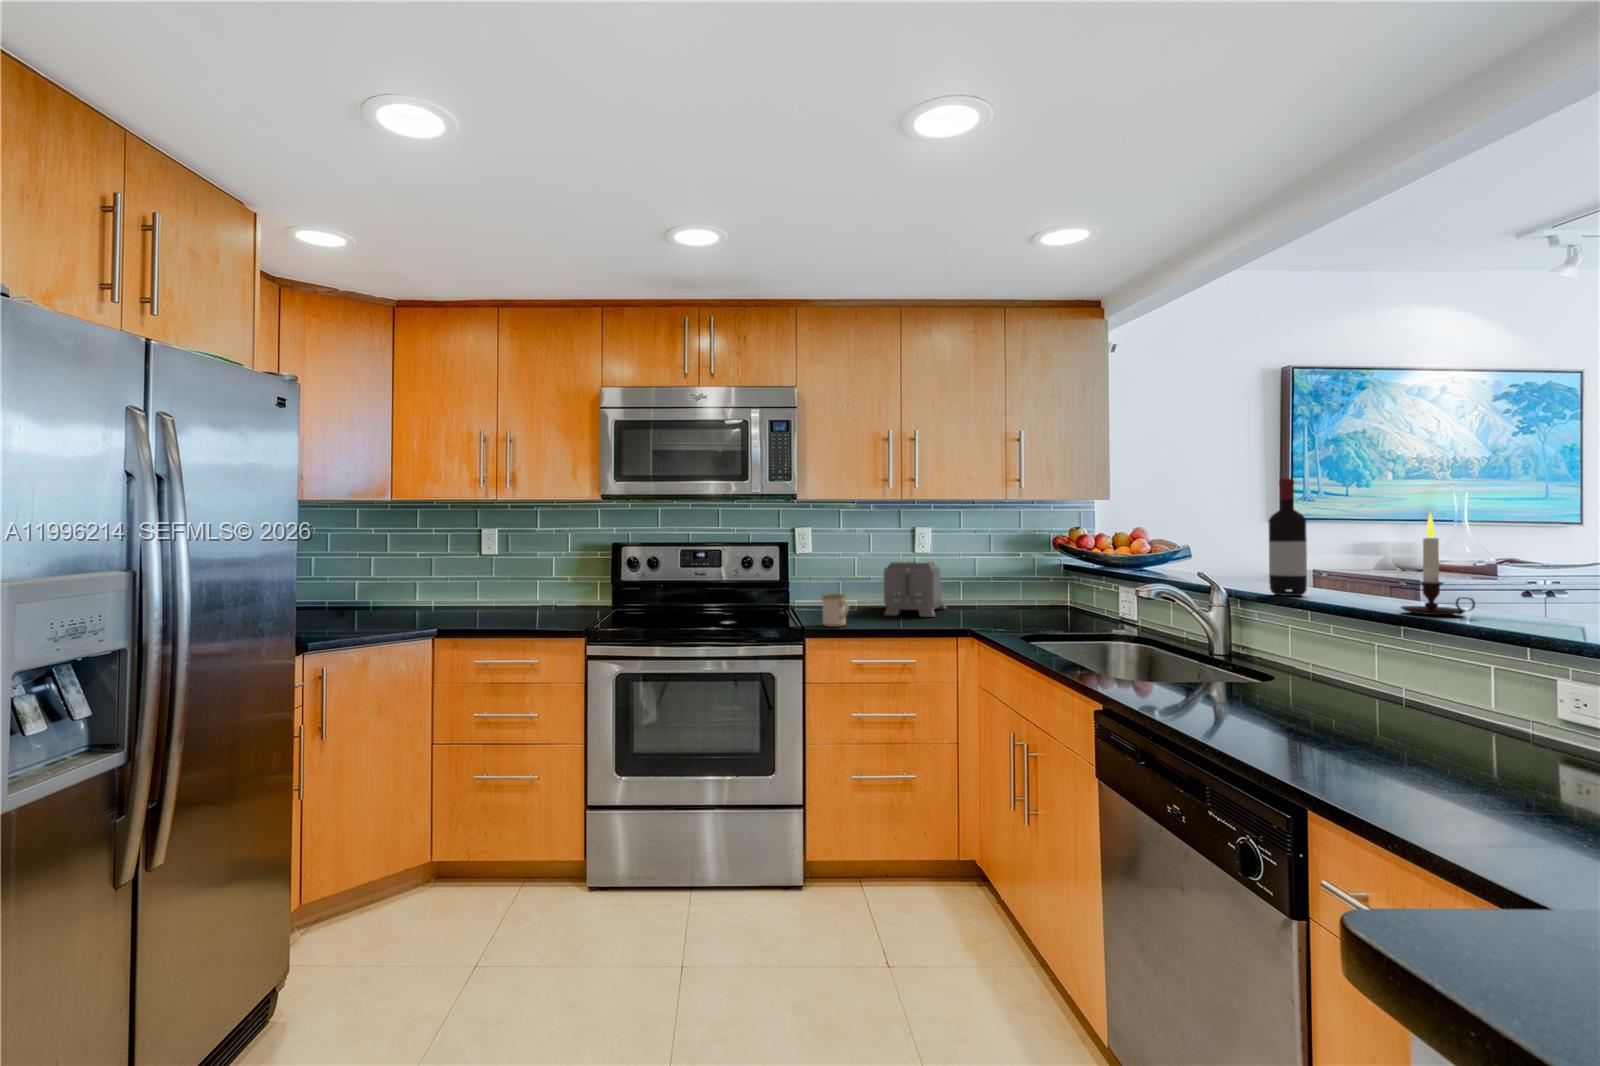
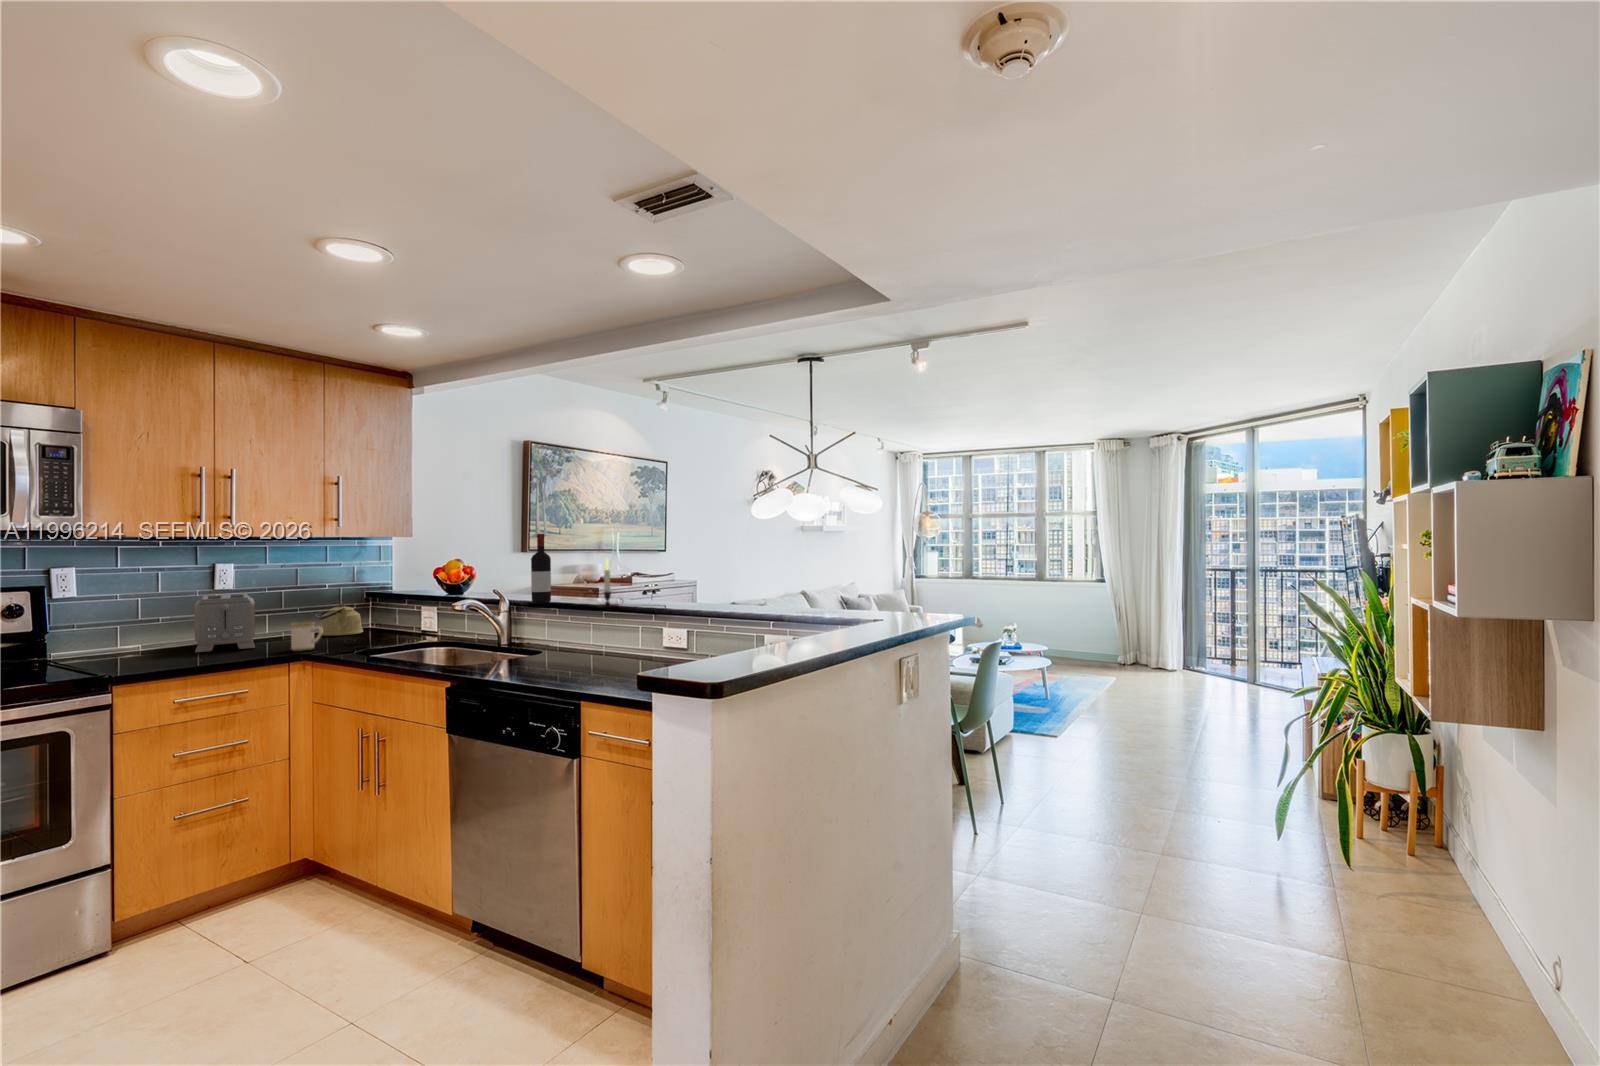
kettle: none [1008,576,1057,613] -> present [316,603,363,636]
mug: present [822,594,849,627] -> present [291,622,322,651]

